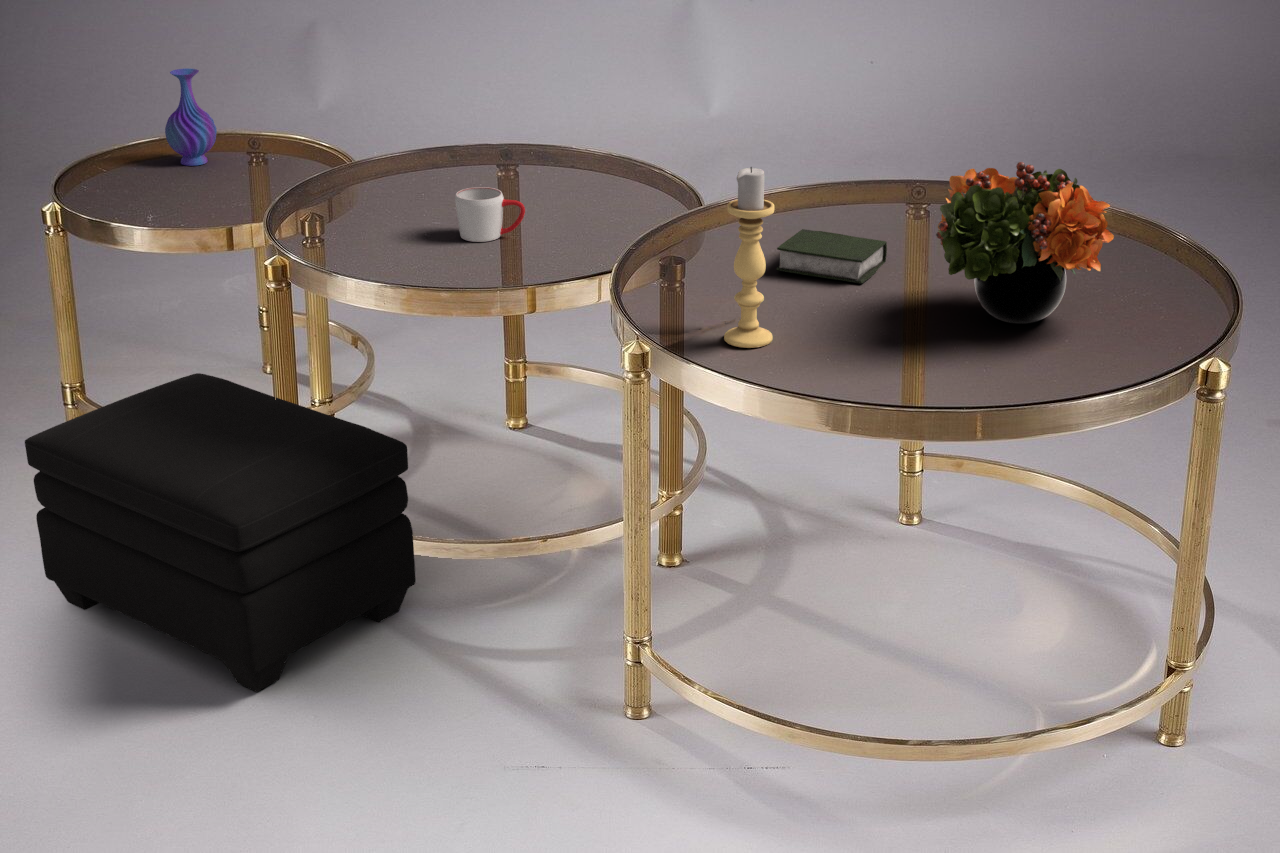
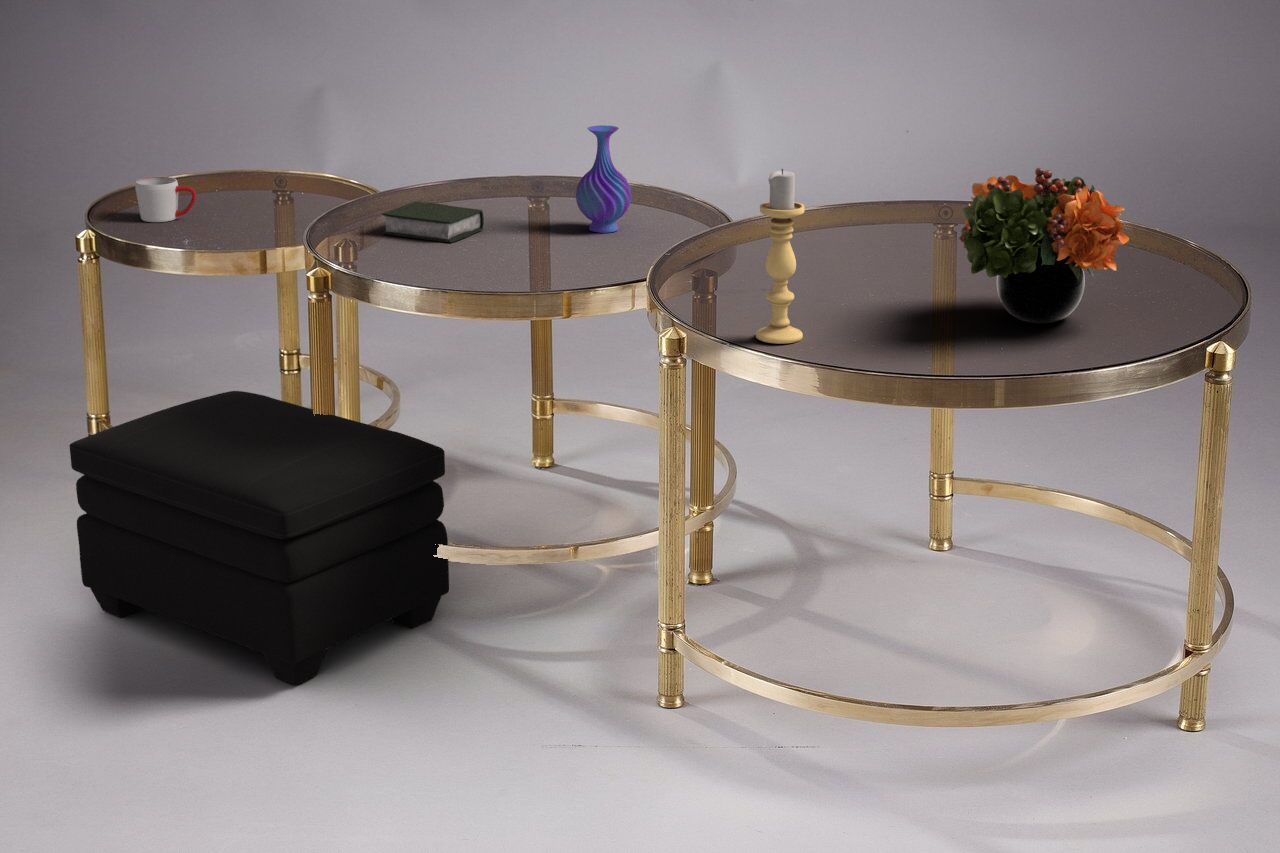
vase: present [165,69,217,166] -> present [576,125,631,233]
mug: present [455,187,525,242] -> present [135,177,196,222]
book: present [776,229,887,283] -> present [382,202,484,243]

